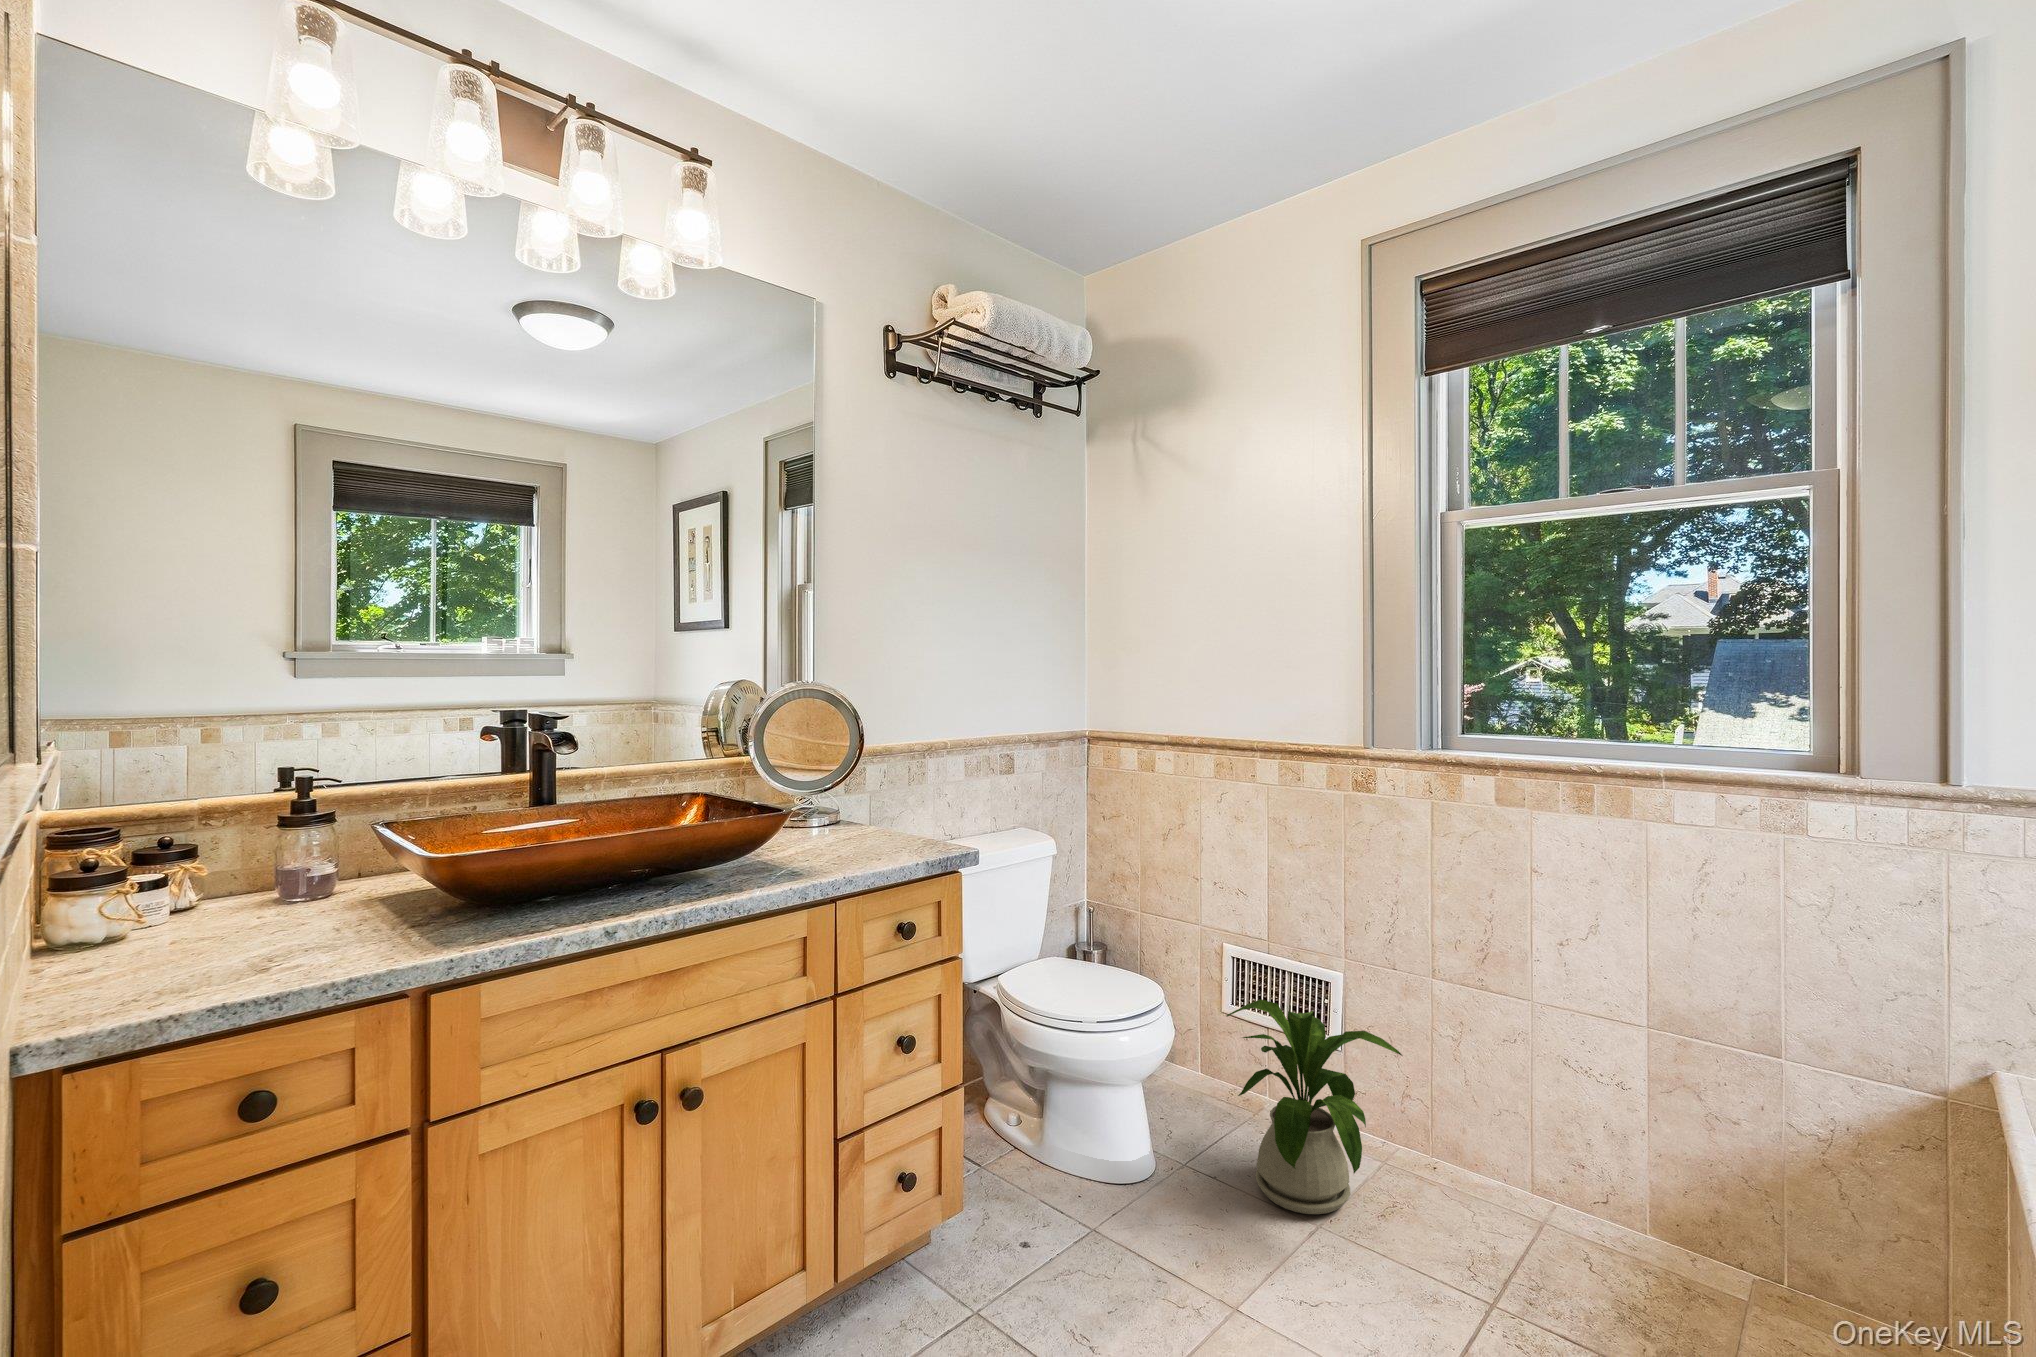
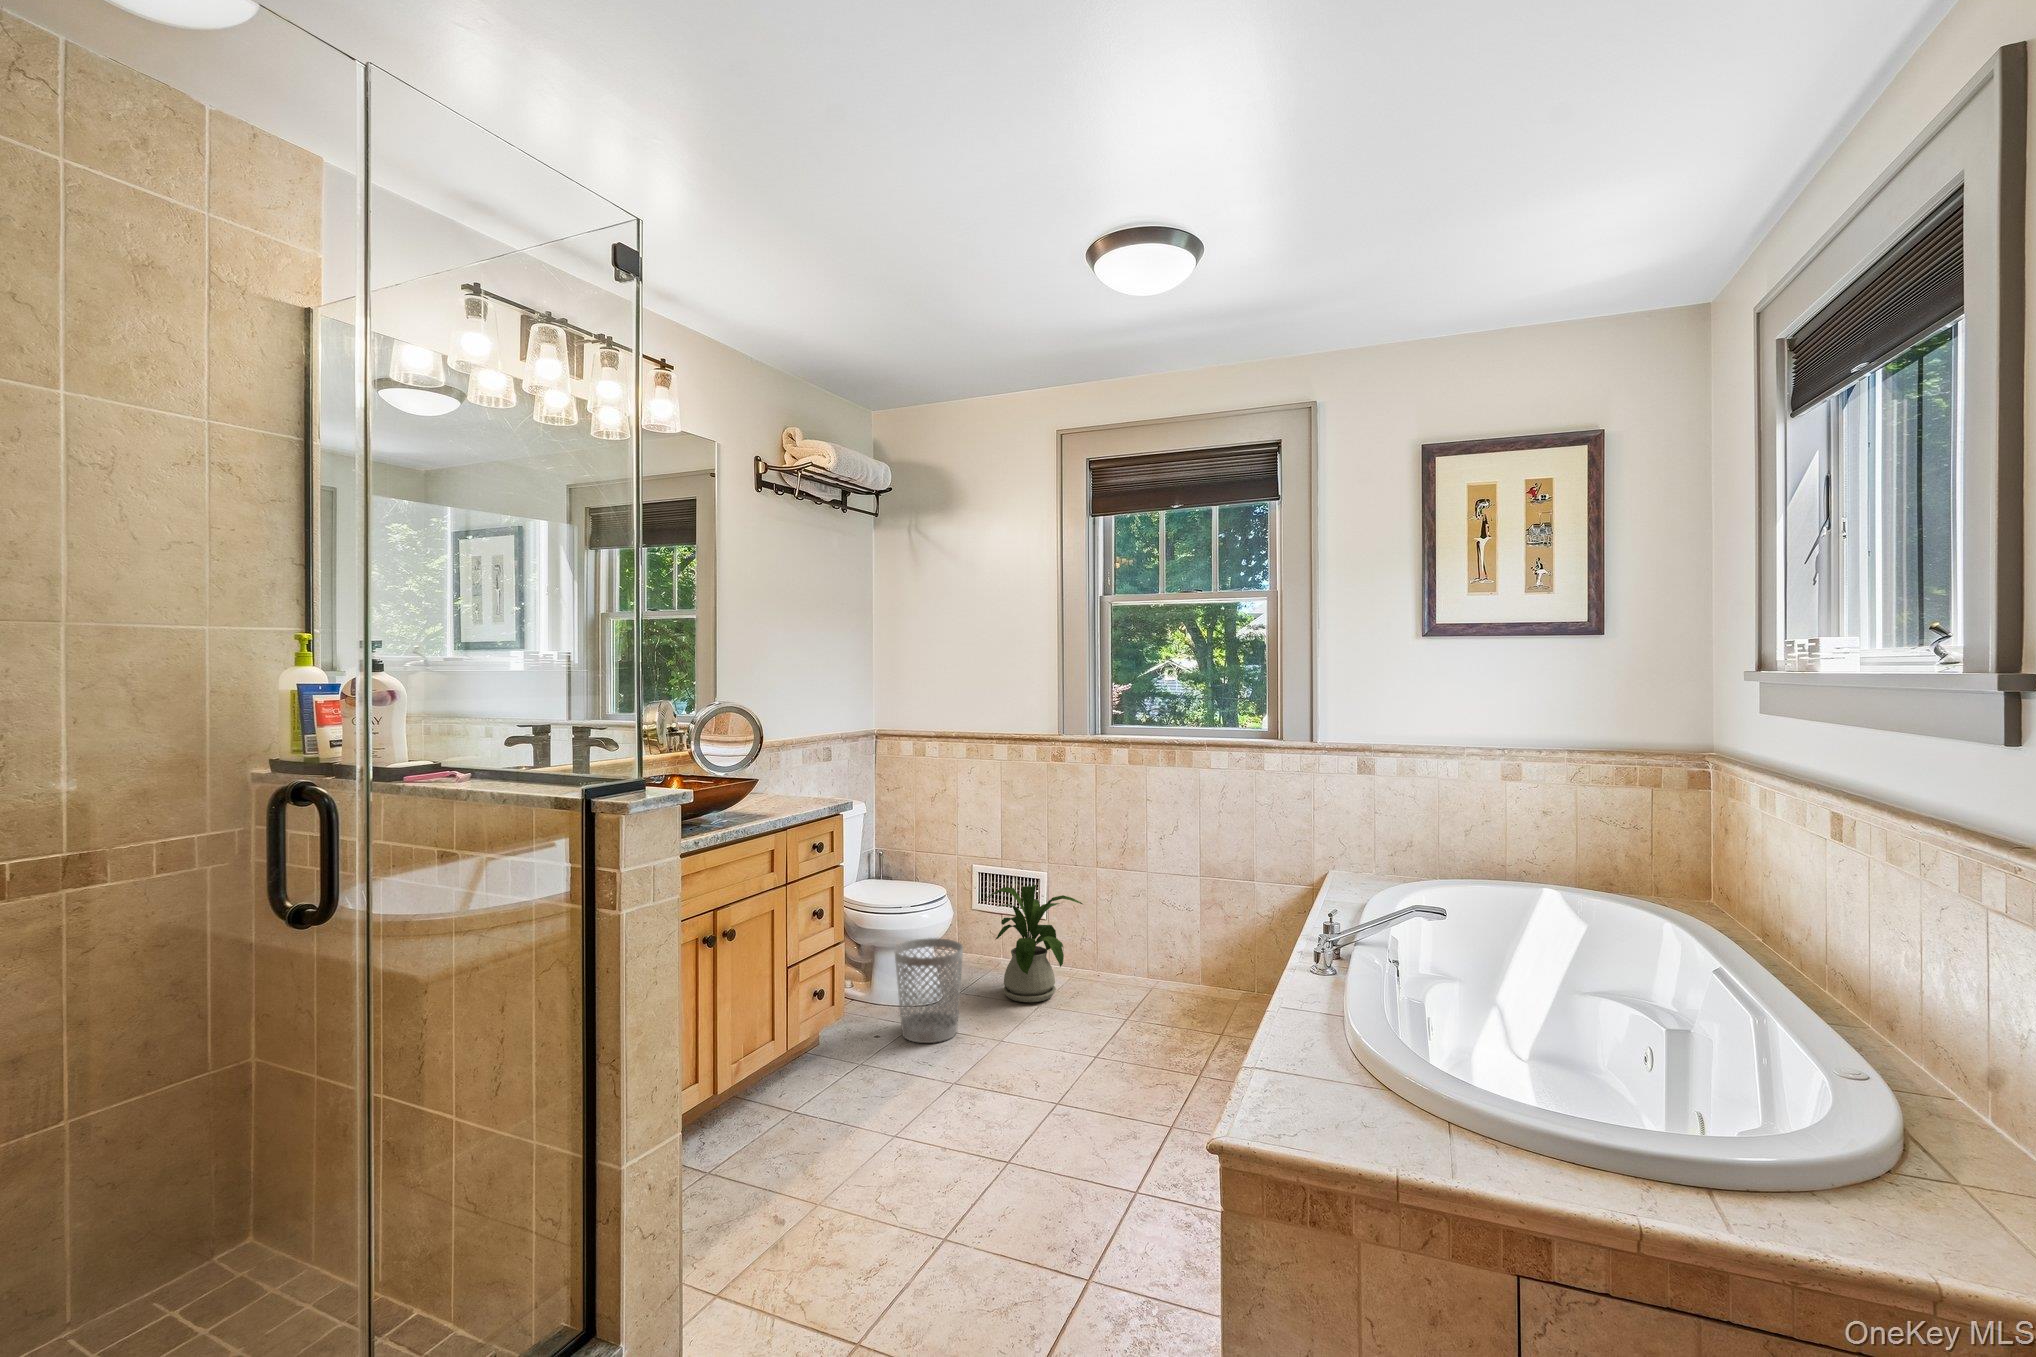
wastebasket: none [1052,1083,1170,1285] -> present [894,938,963,1043]

